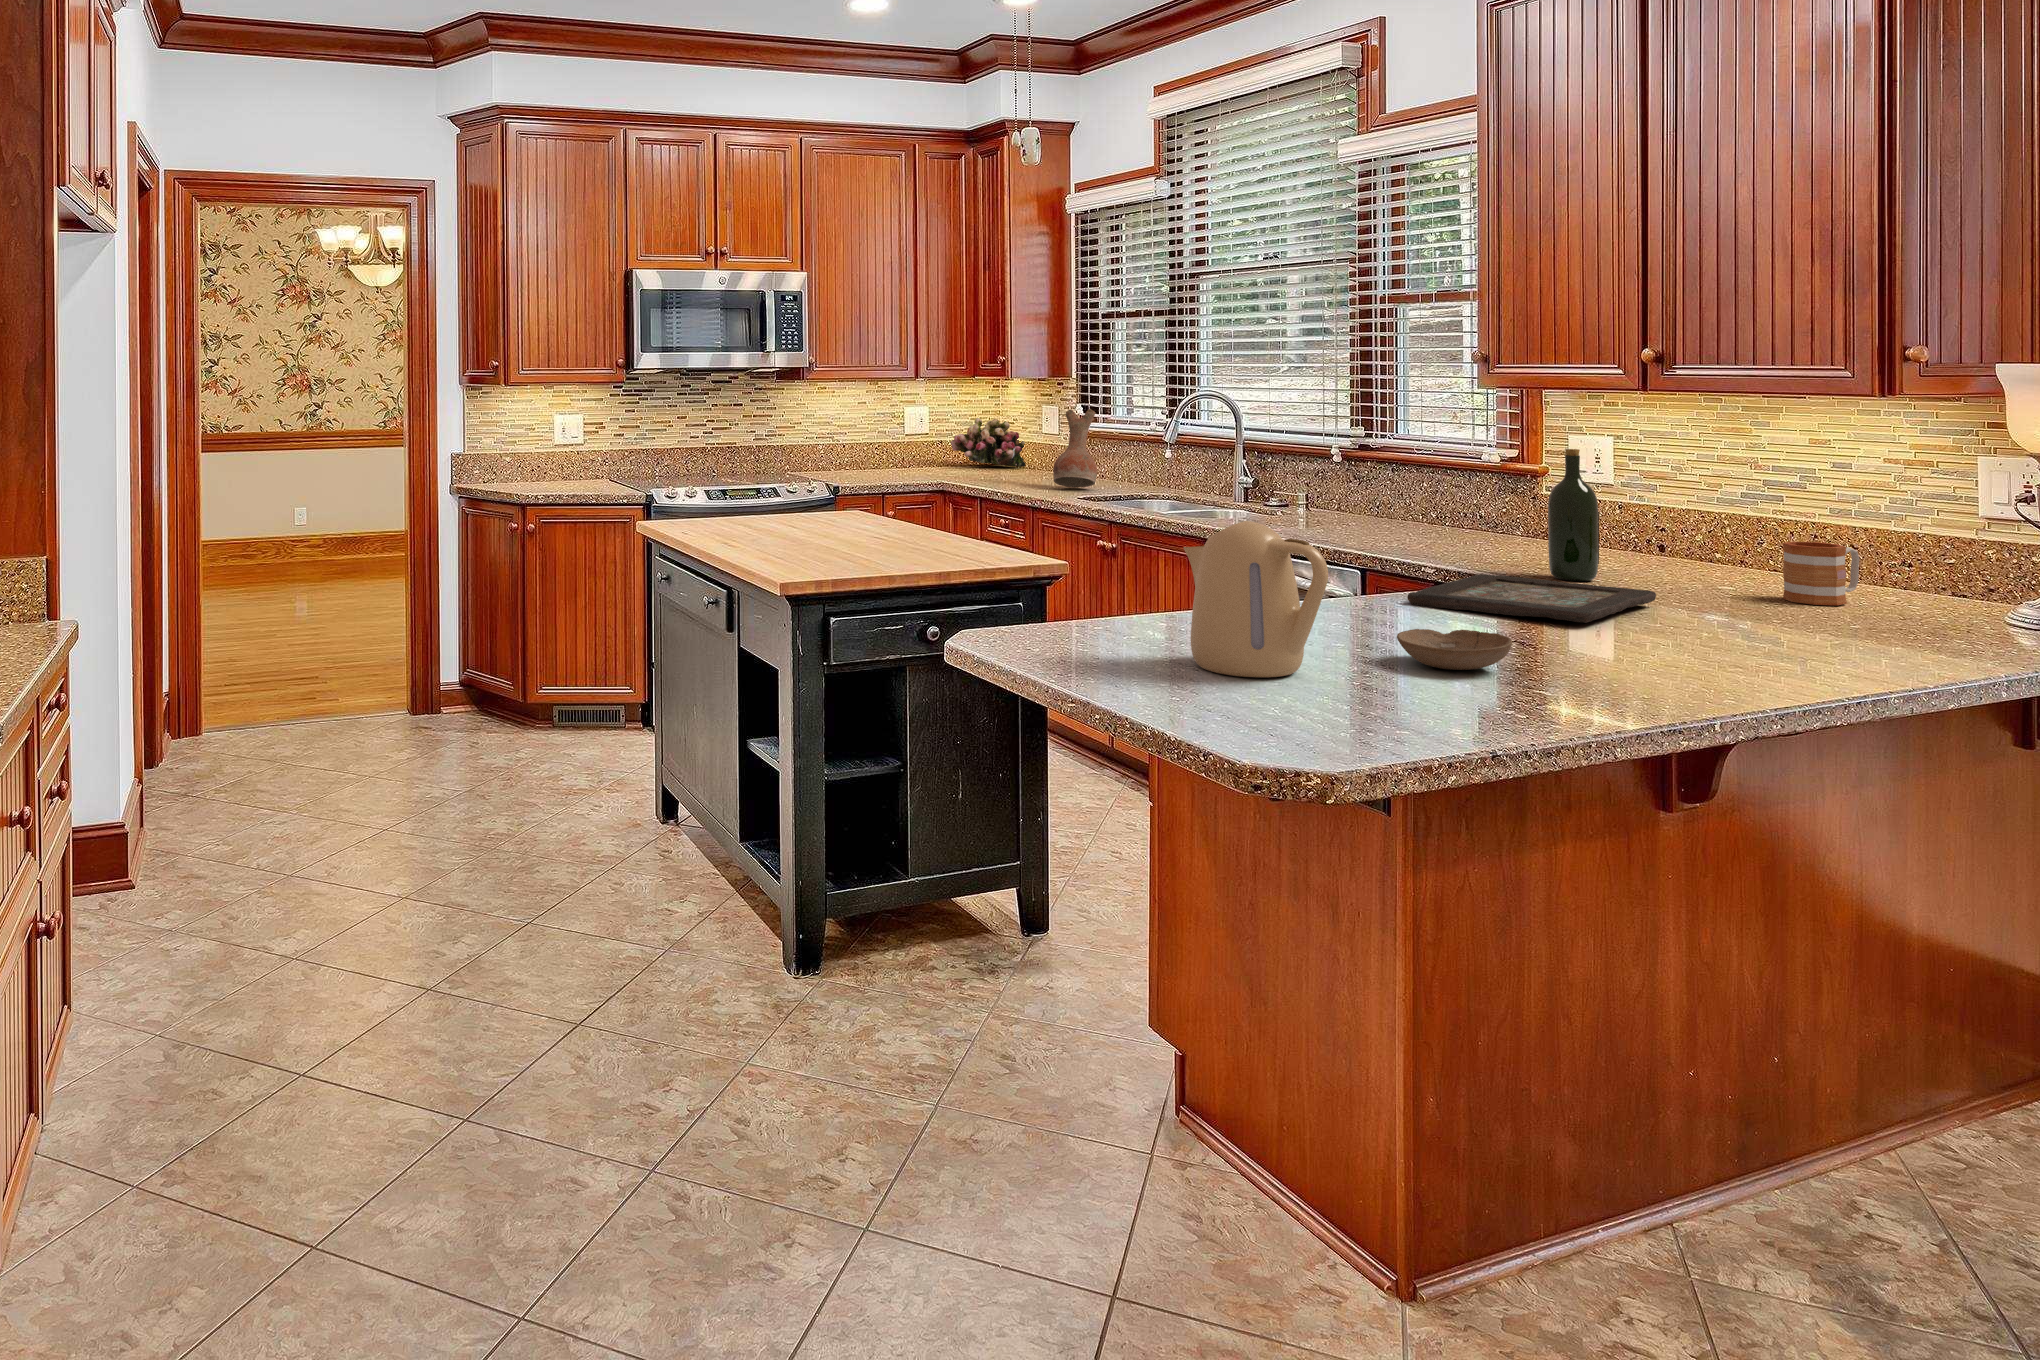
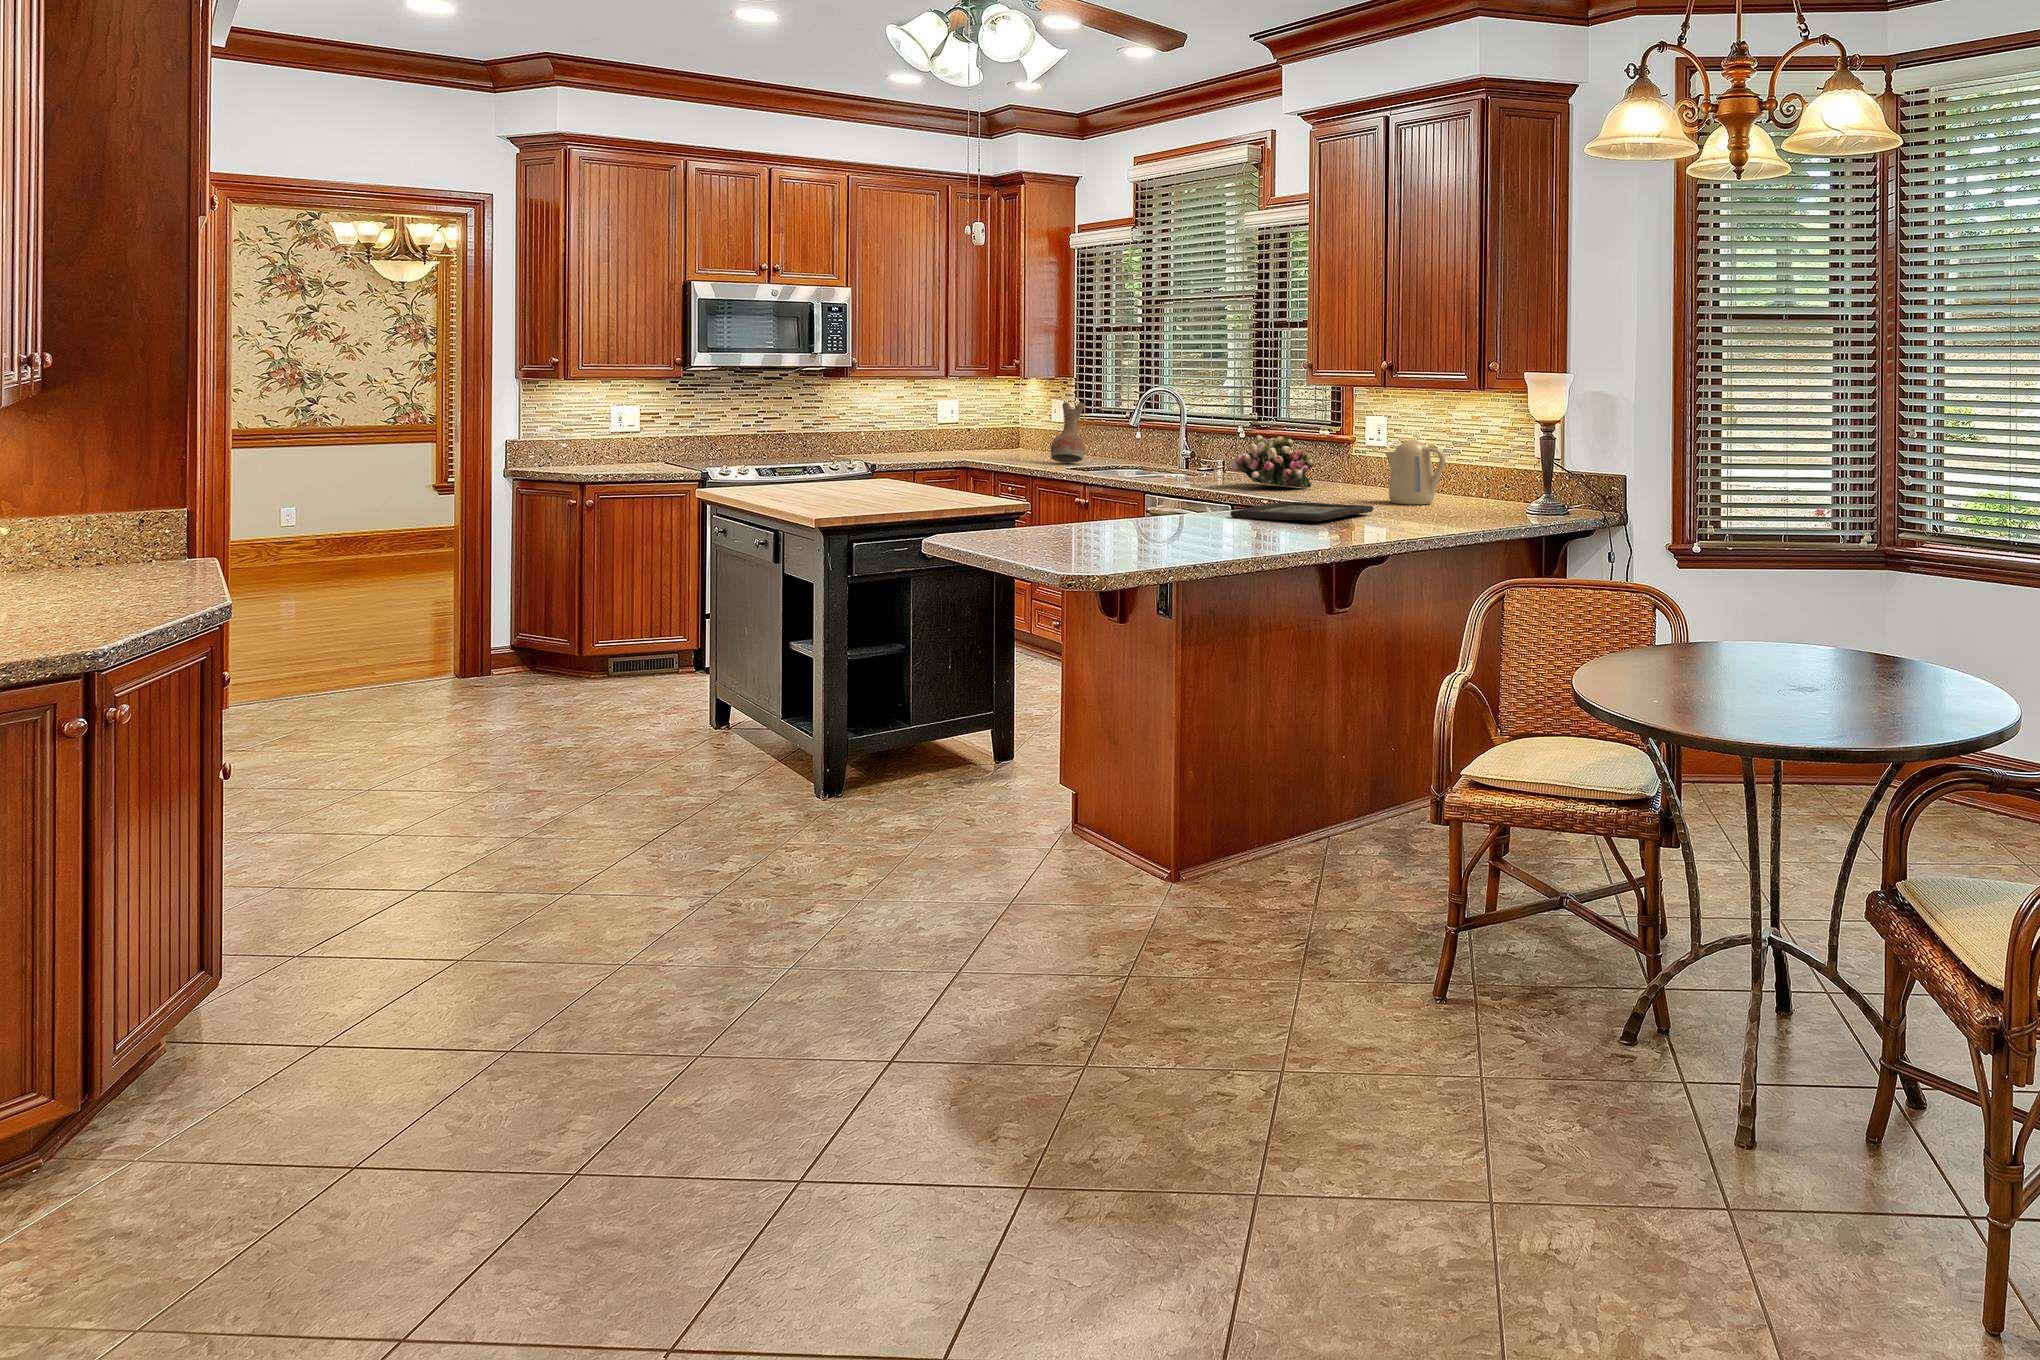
flower arrangement: present [951,418,1026,467] -> present [1231,435,1314,488]
wine bottle: present [1548,449,1599,581] -> none [1334,423,1361,505]
kettle: present [1184,521,1328,677] -> present [1385,440,1445,505]
mug: present [1783,541,1859,606] -> none [1450,476,1489,512]
bowl: present [1397,629,1512,670] -> none [1190,521,1249,542]

